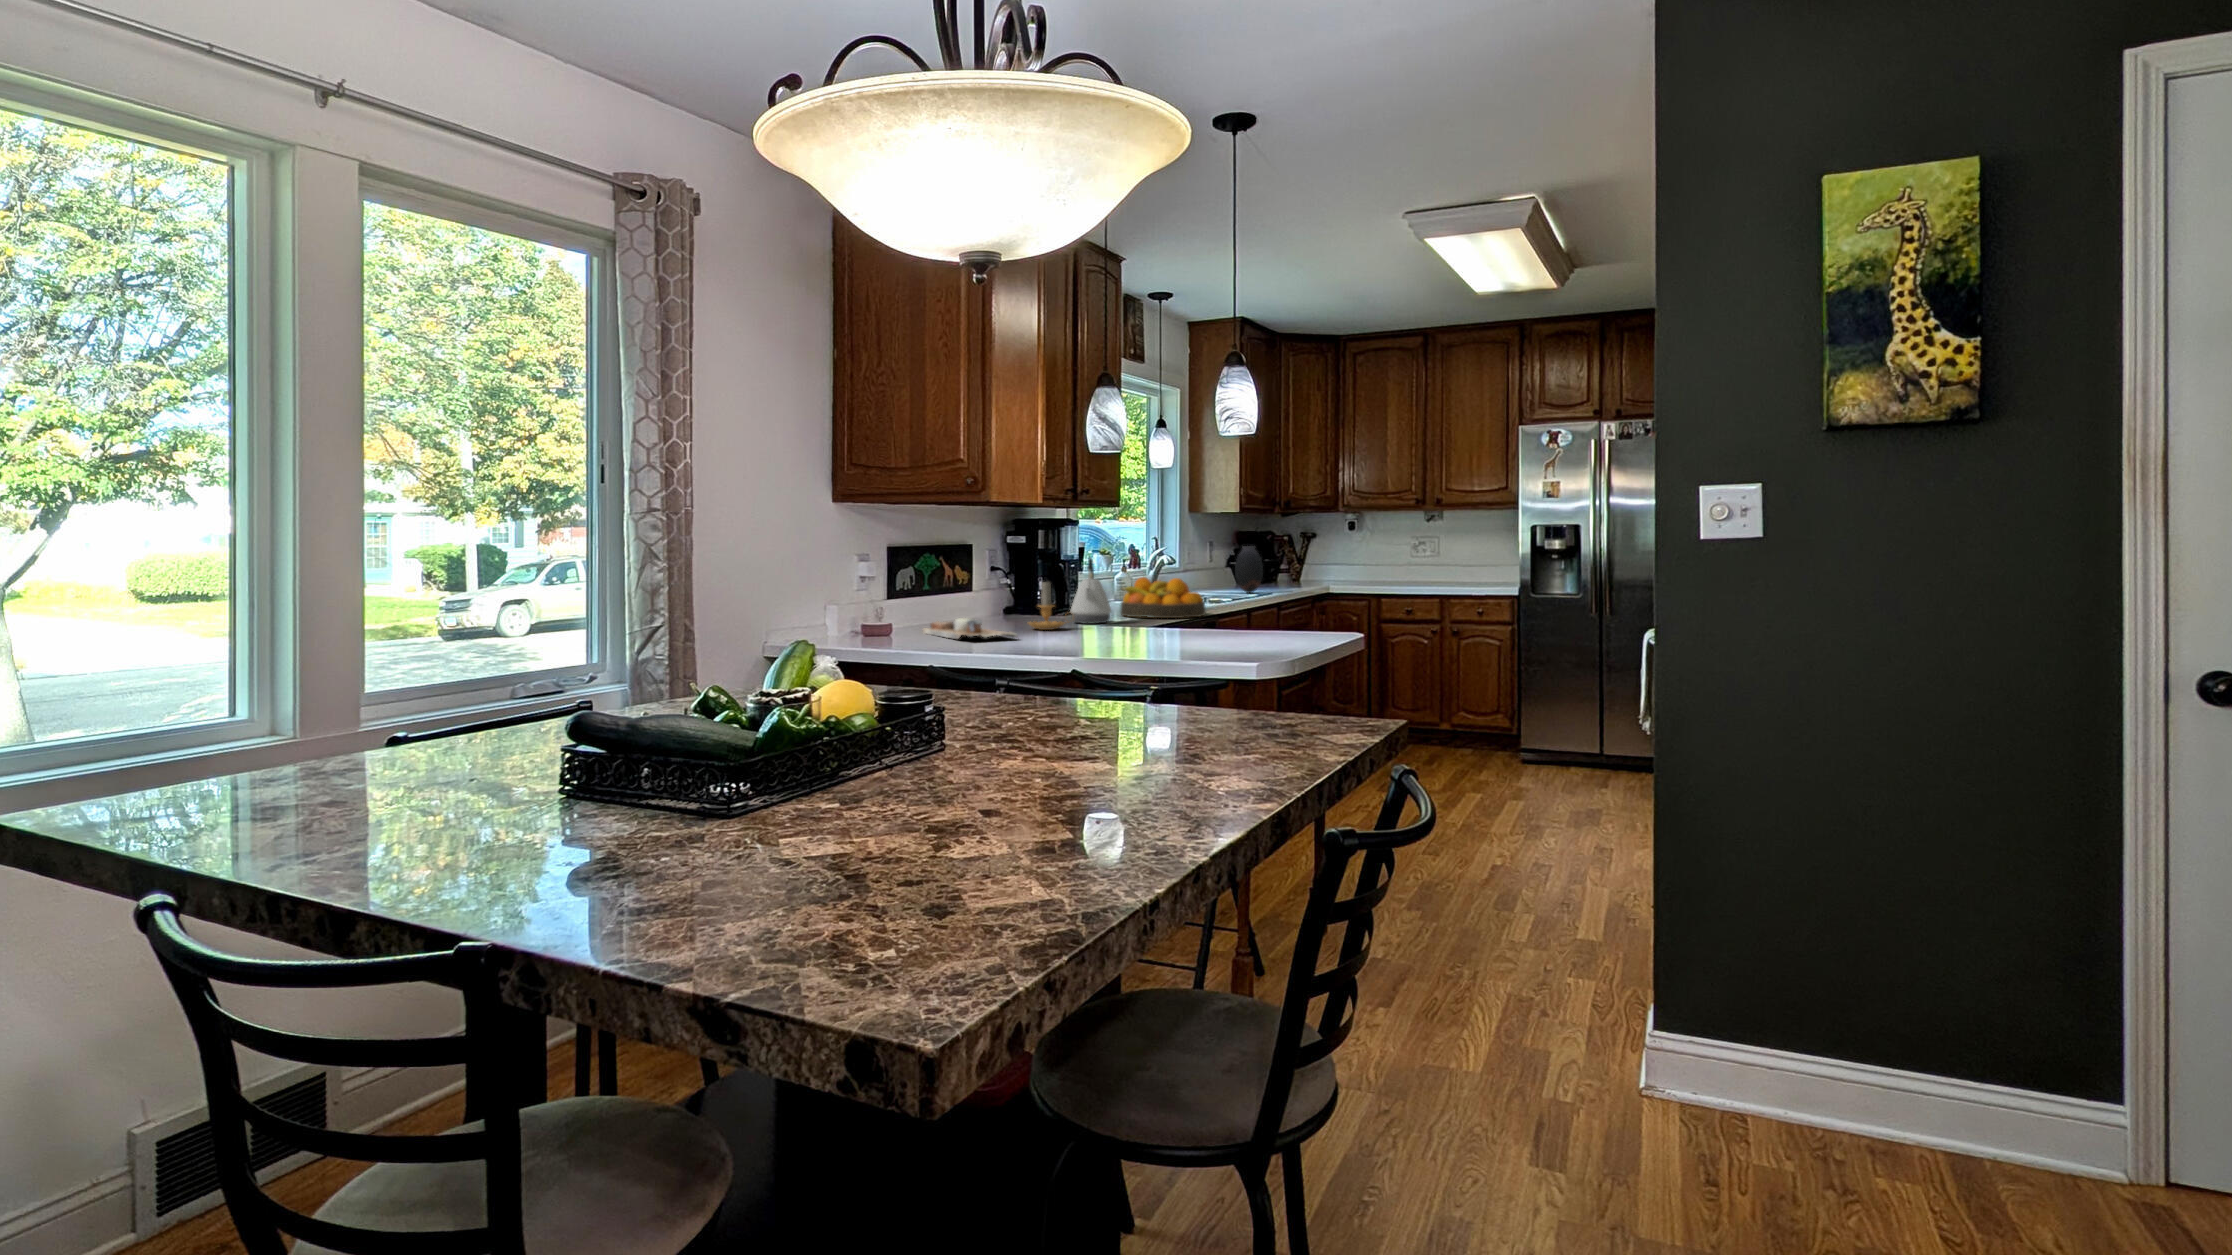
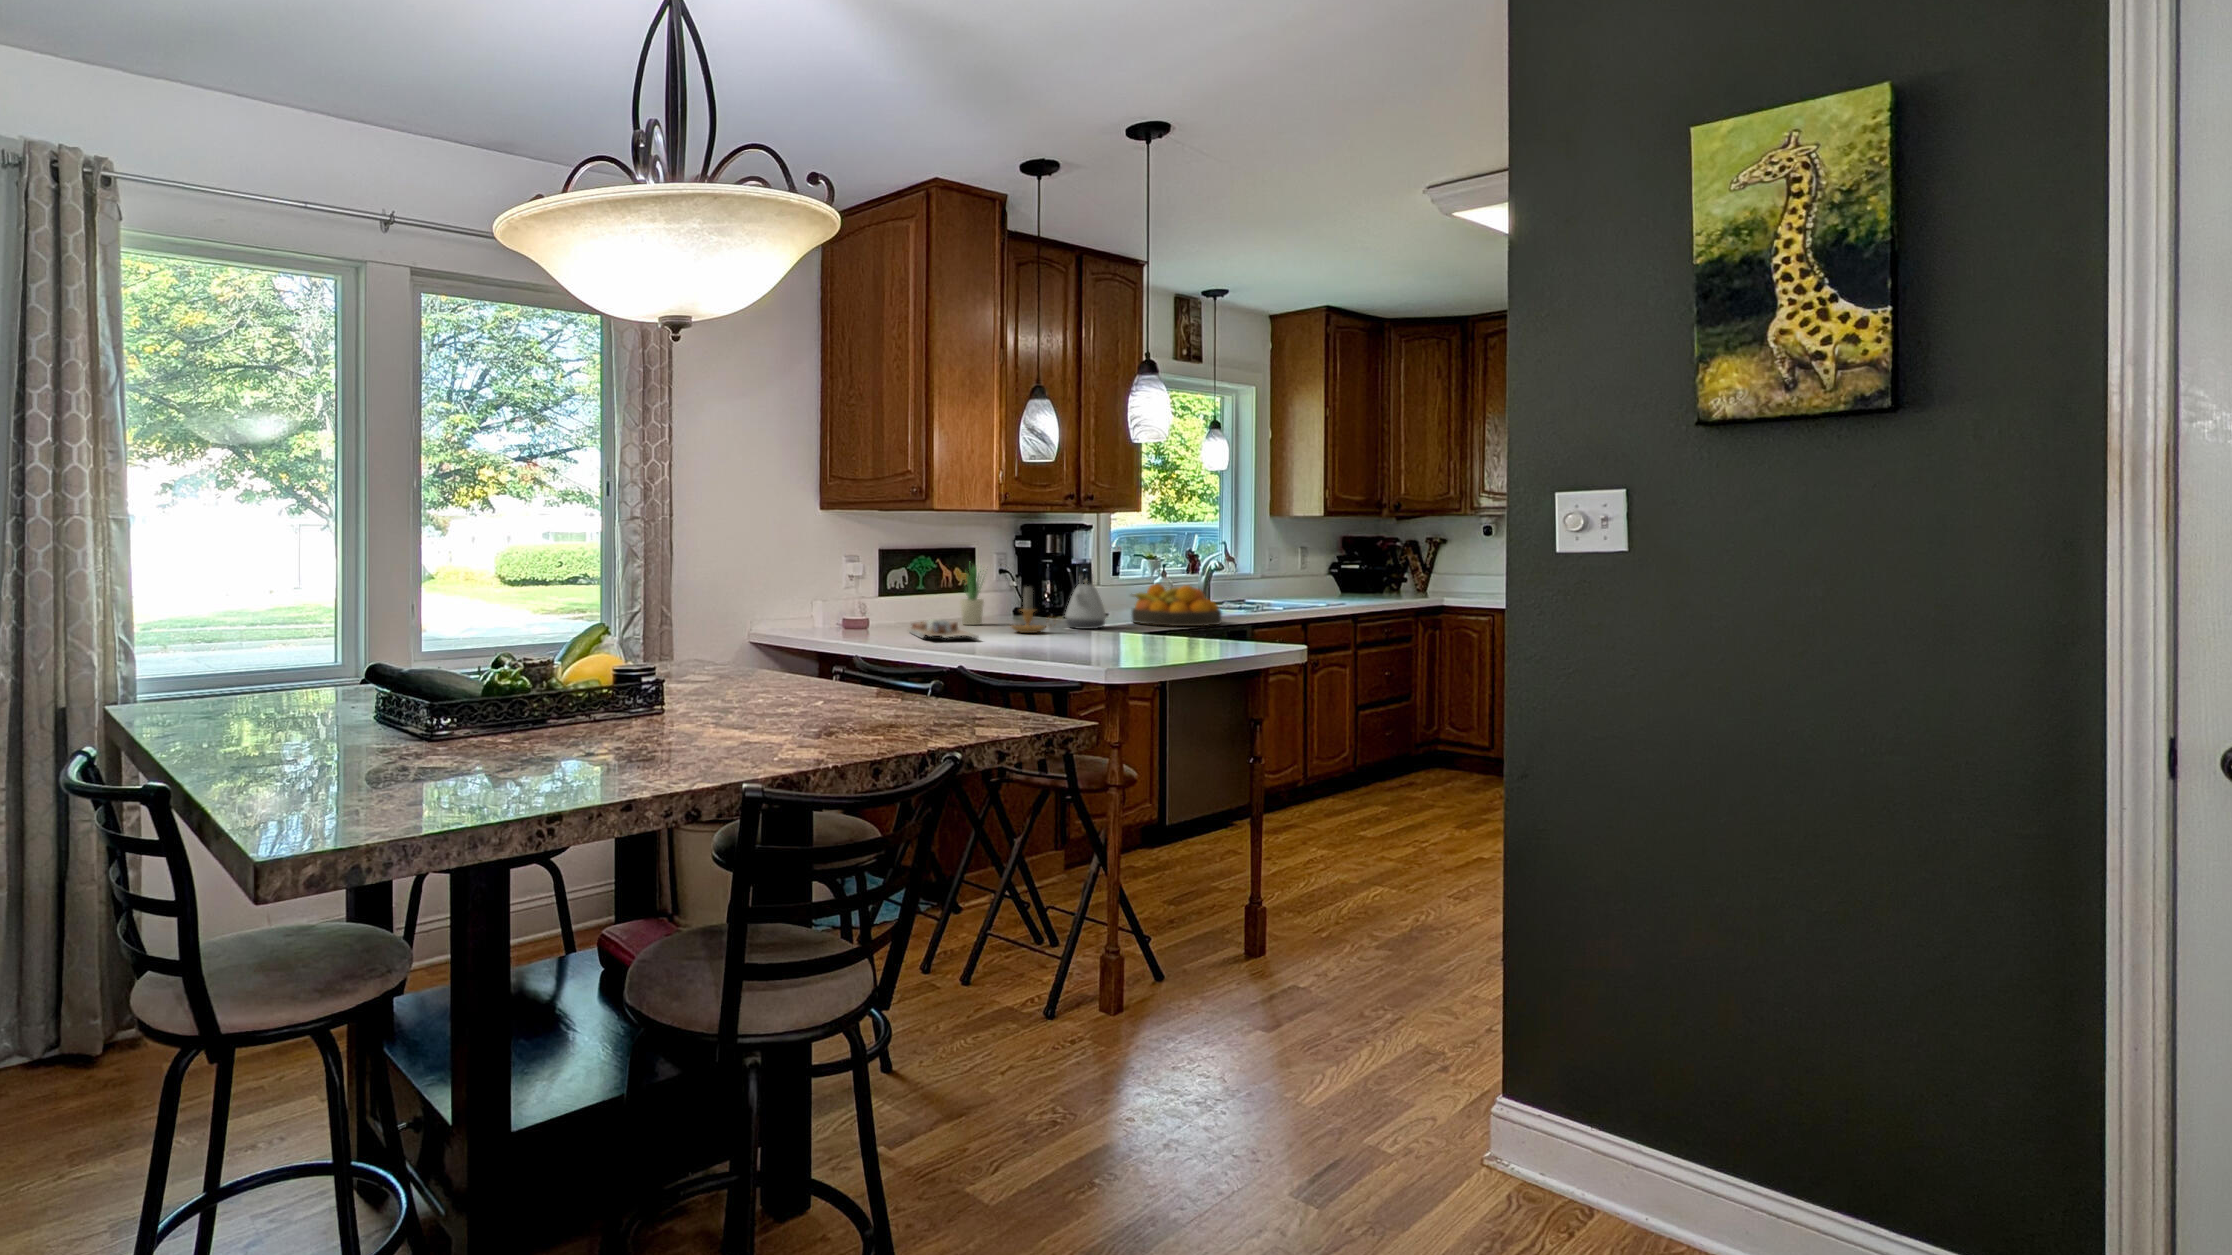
vase: present [1235,546,1263,593] -> none [1312,552,1345,603]
potted plant: none [961,549,991,624] -> present [960,561,984,625]

